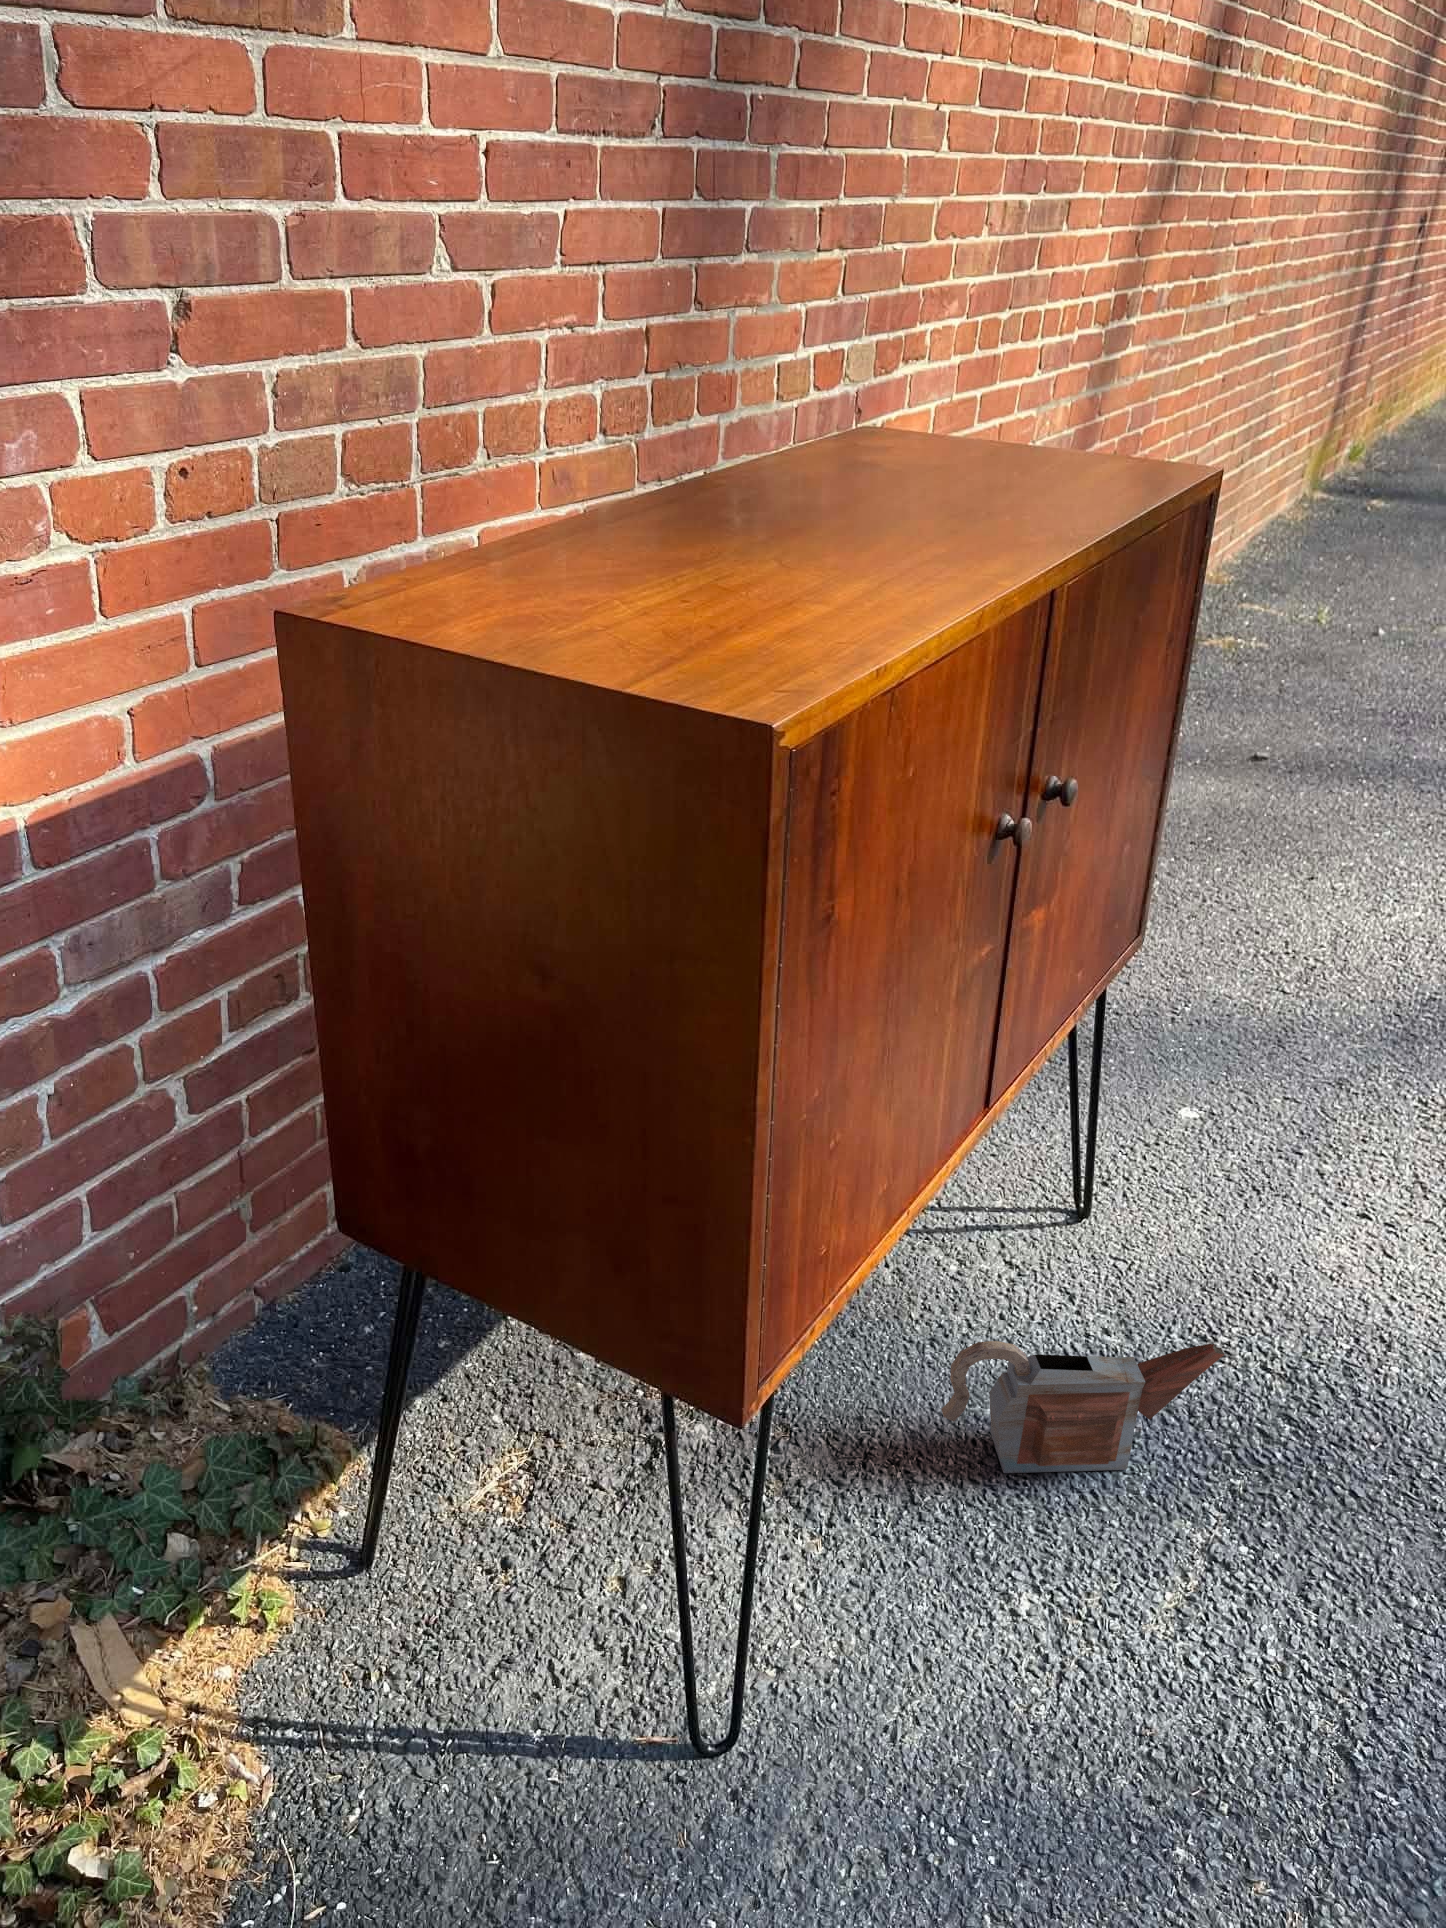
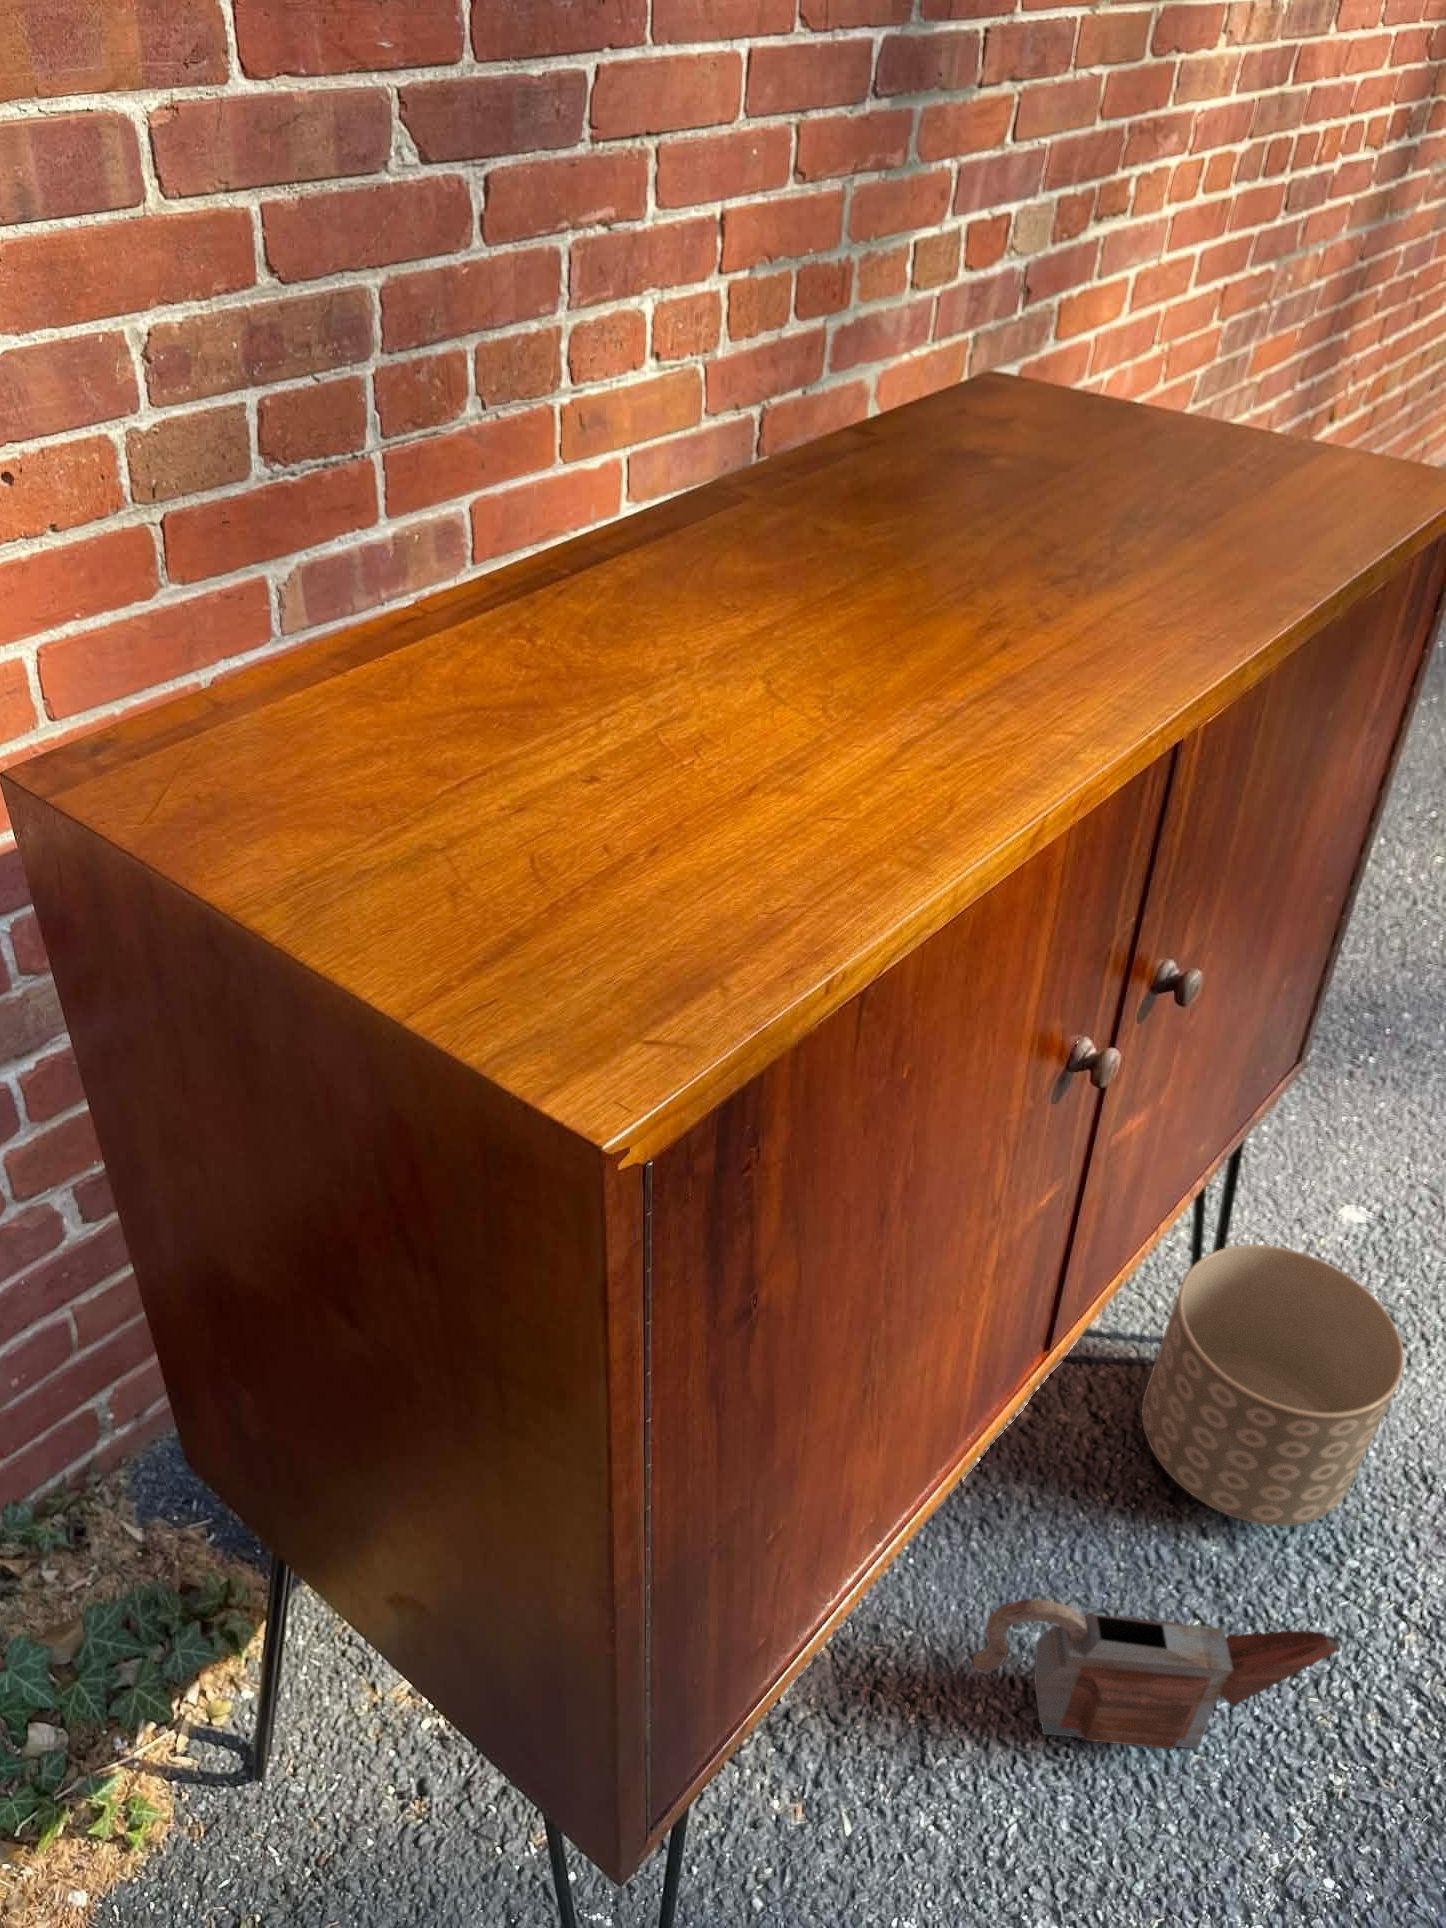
planter: none [1043,1098,1240,1311] -> present [1142,1245,1404,1526]

